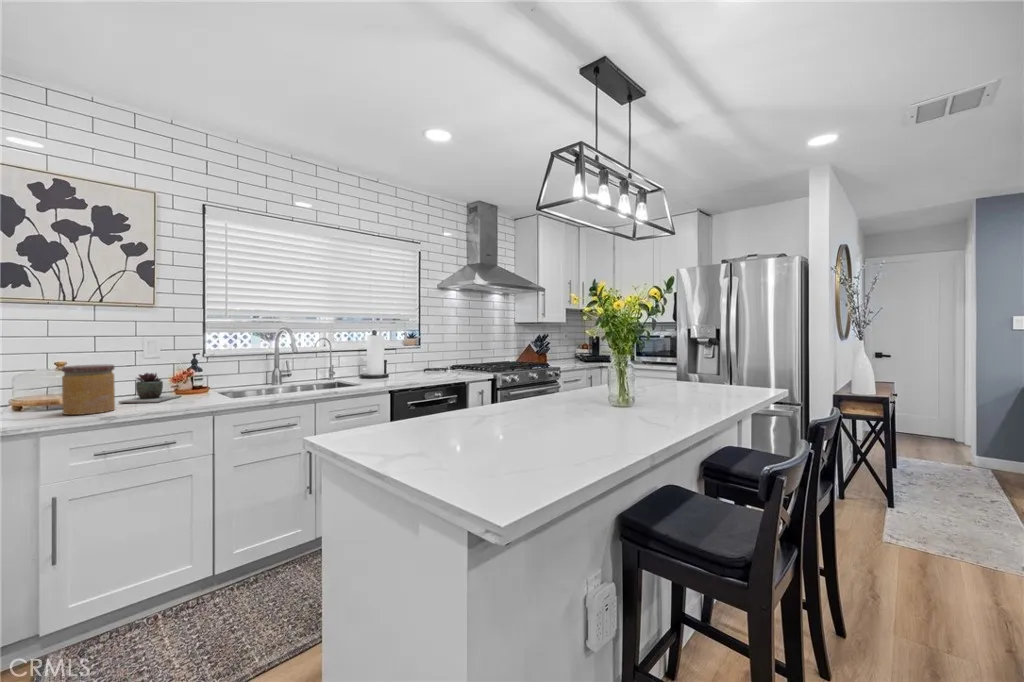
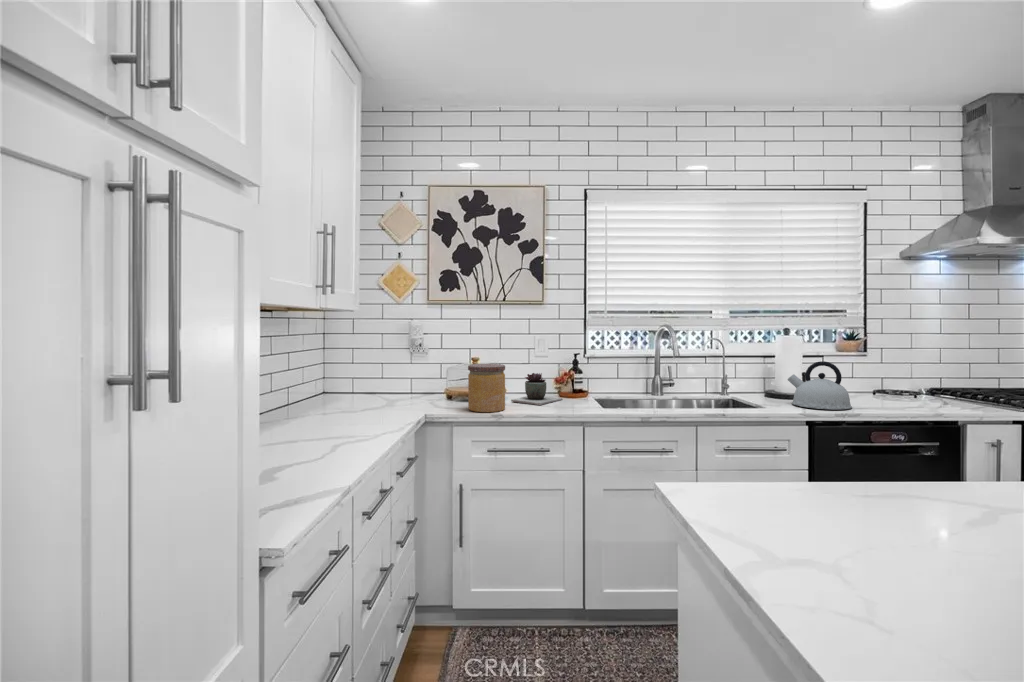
kettle: none [375,351,414,382] -> present [788,361,852,410]

